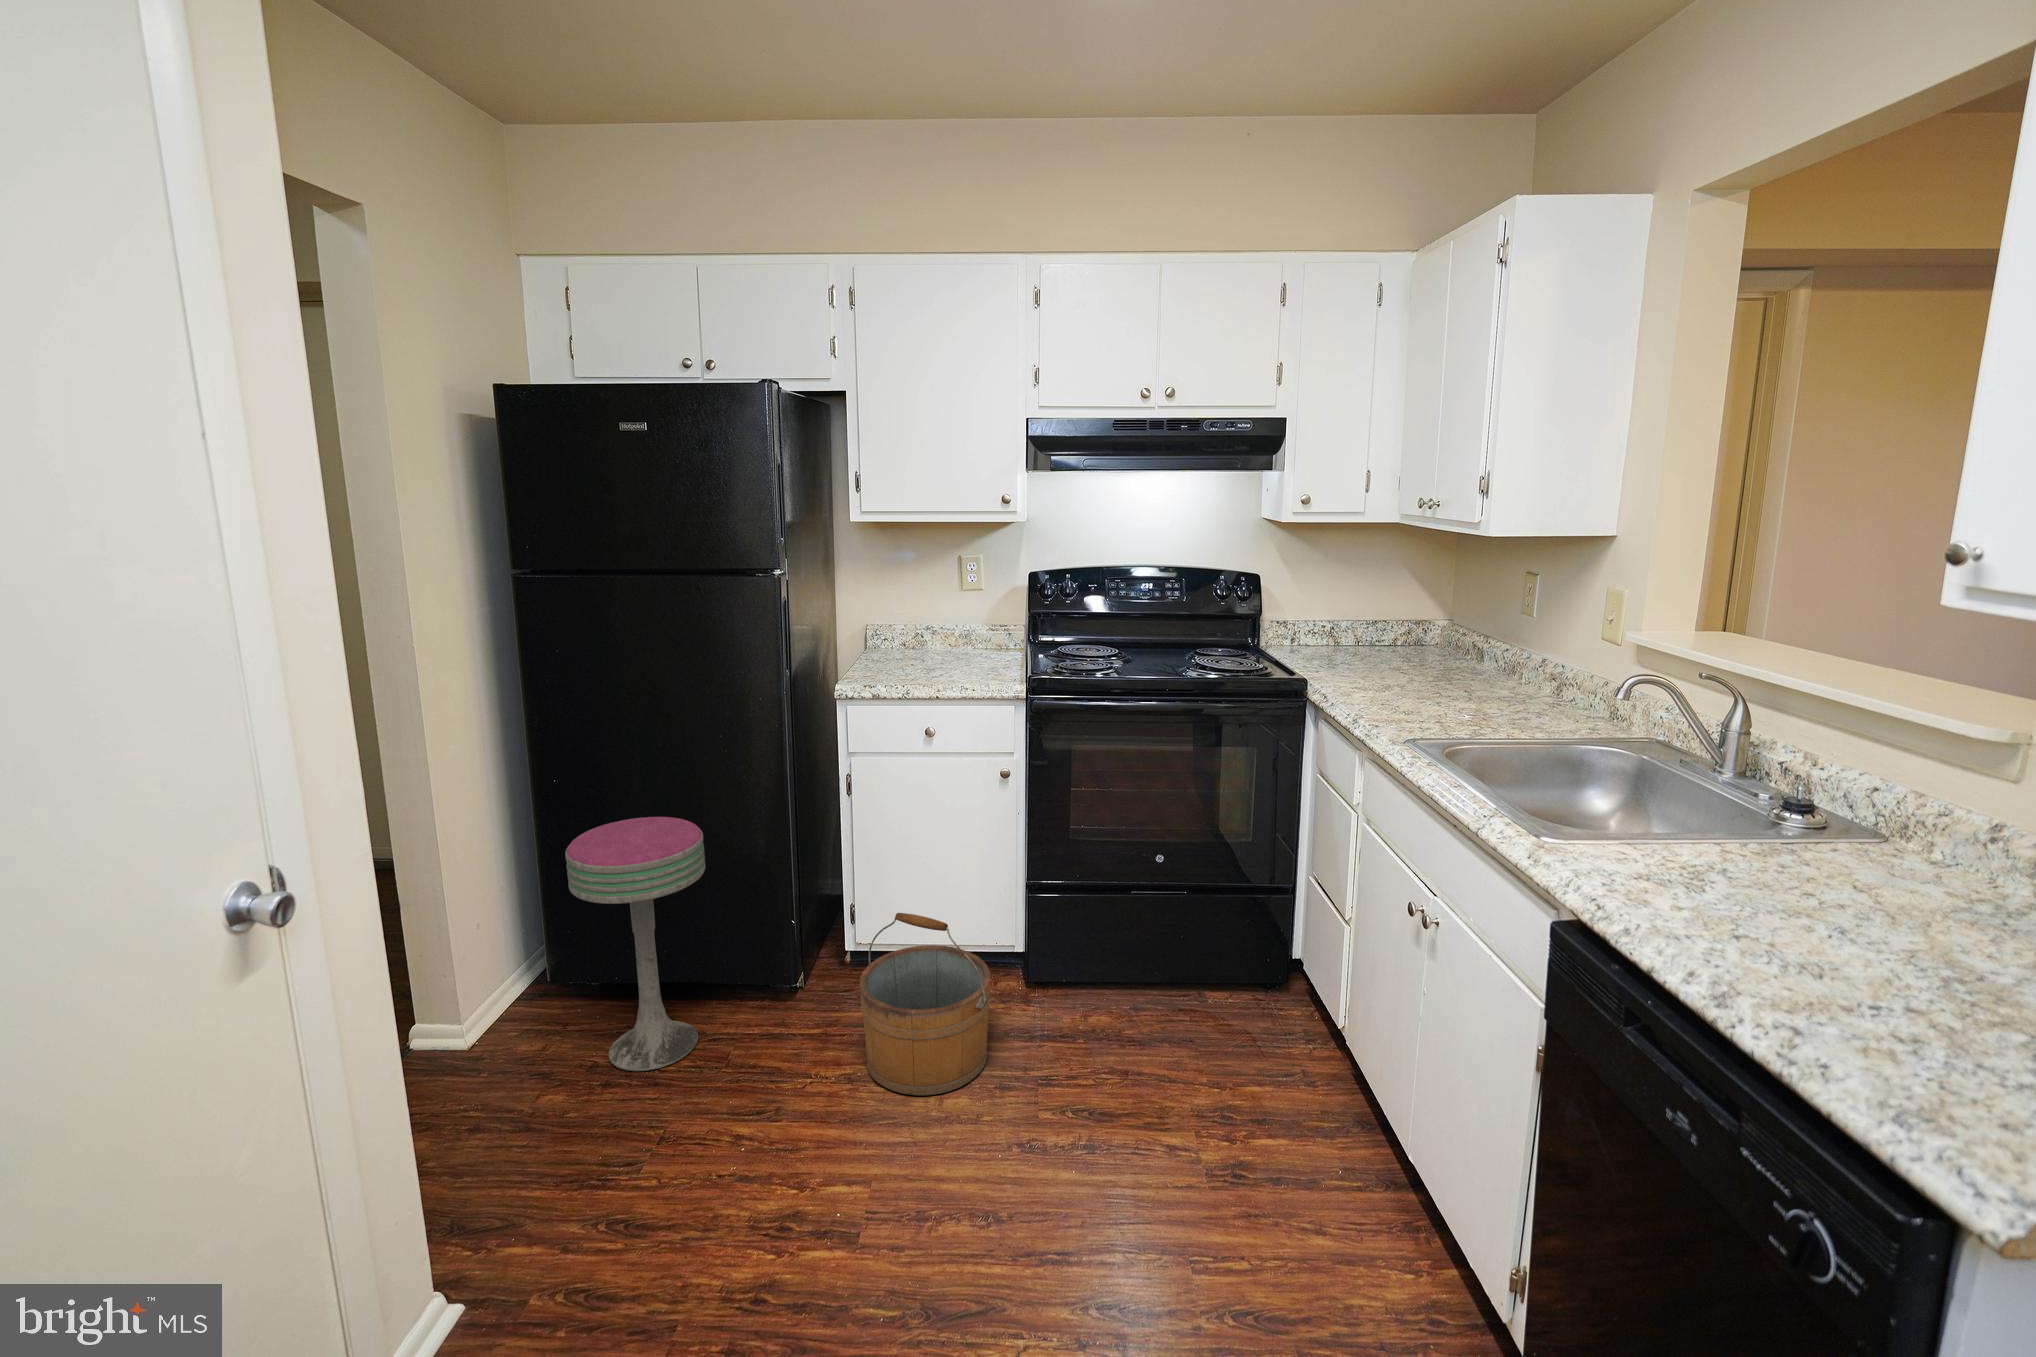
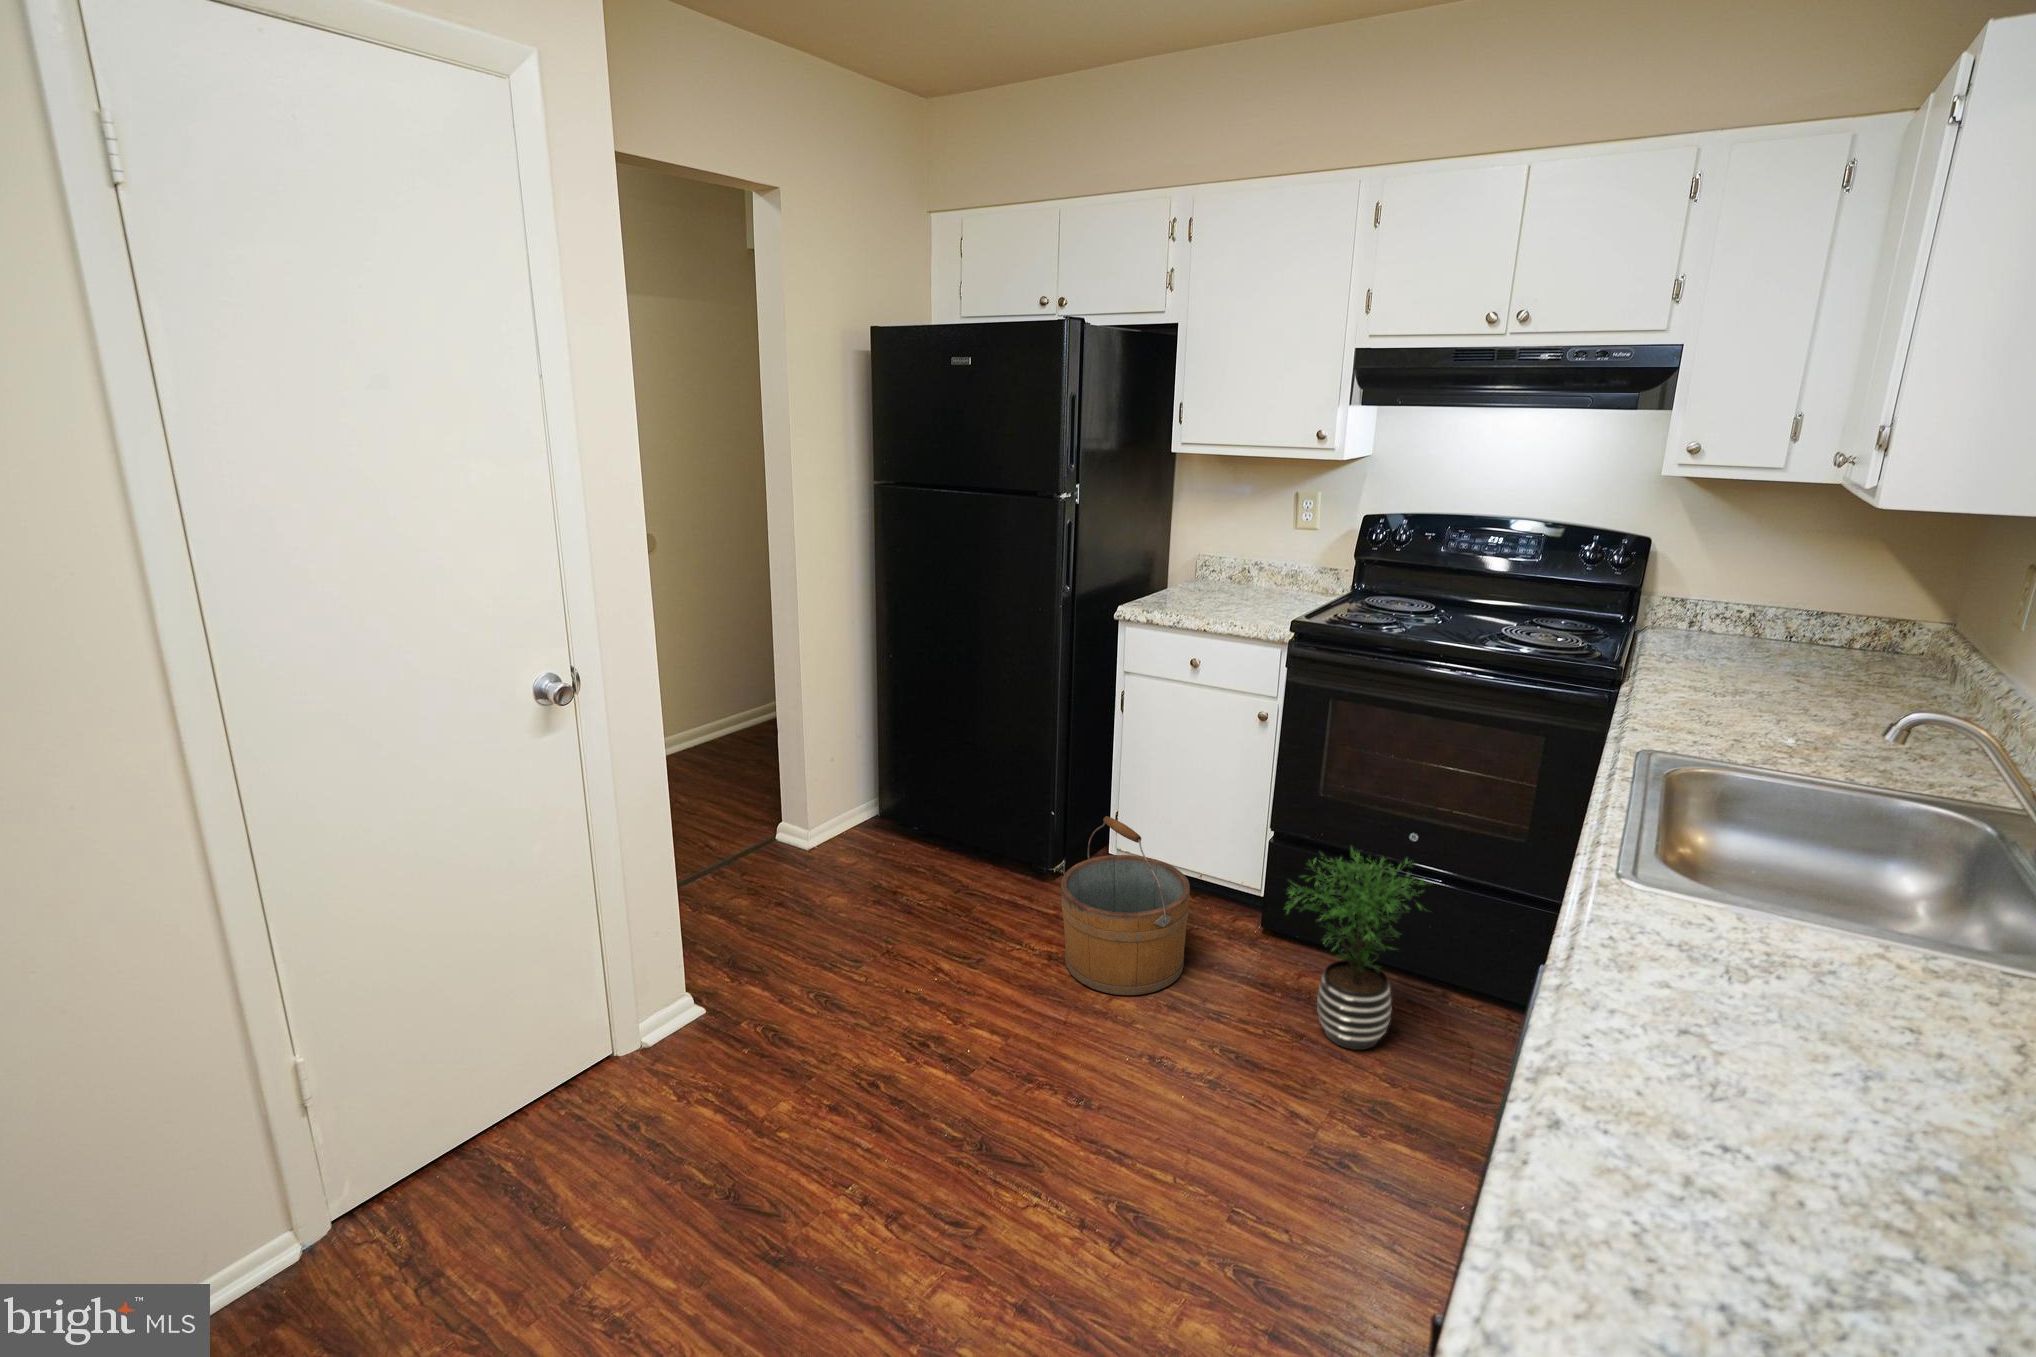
bar stool: present [565,817,705,1071] -> none [857,687,969,902]
potted plant: none [1092,884,1216,1069] -> present [1287,849,1424,1050]

